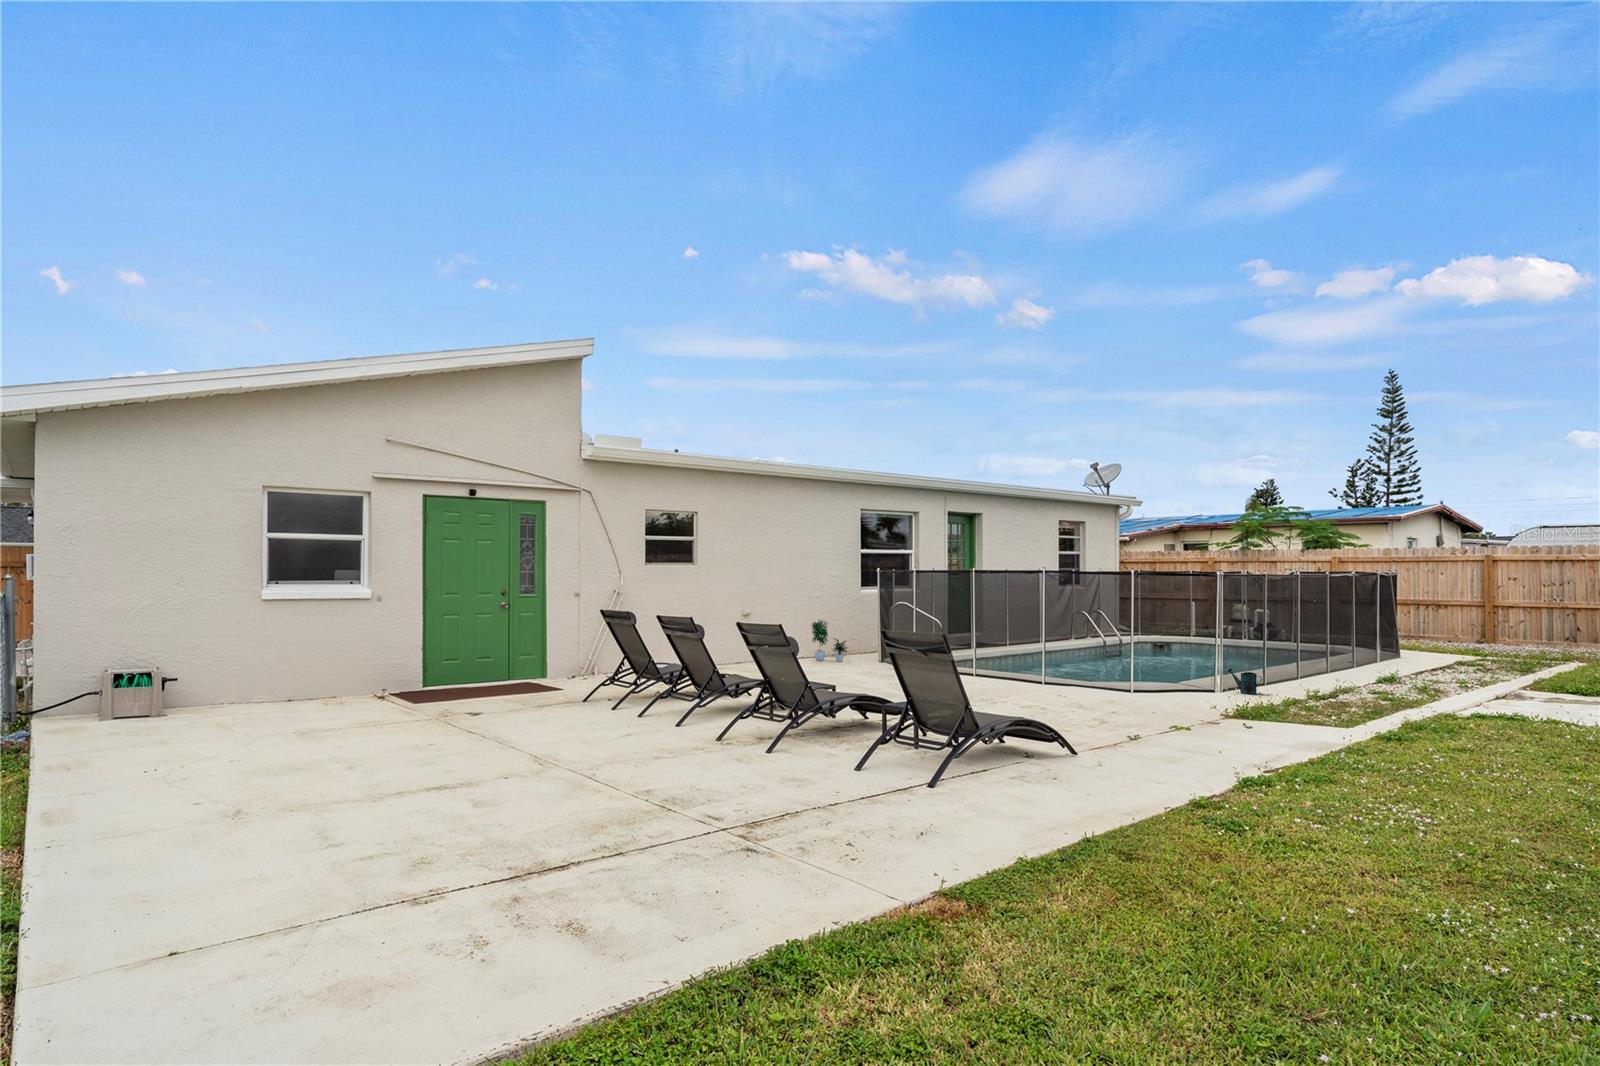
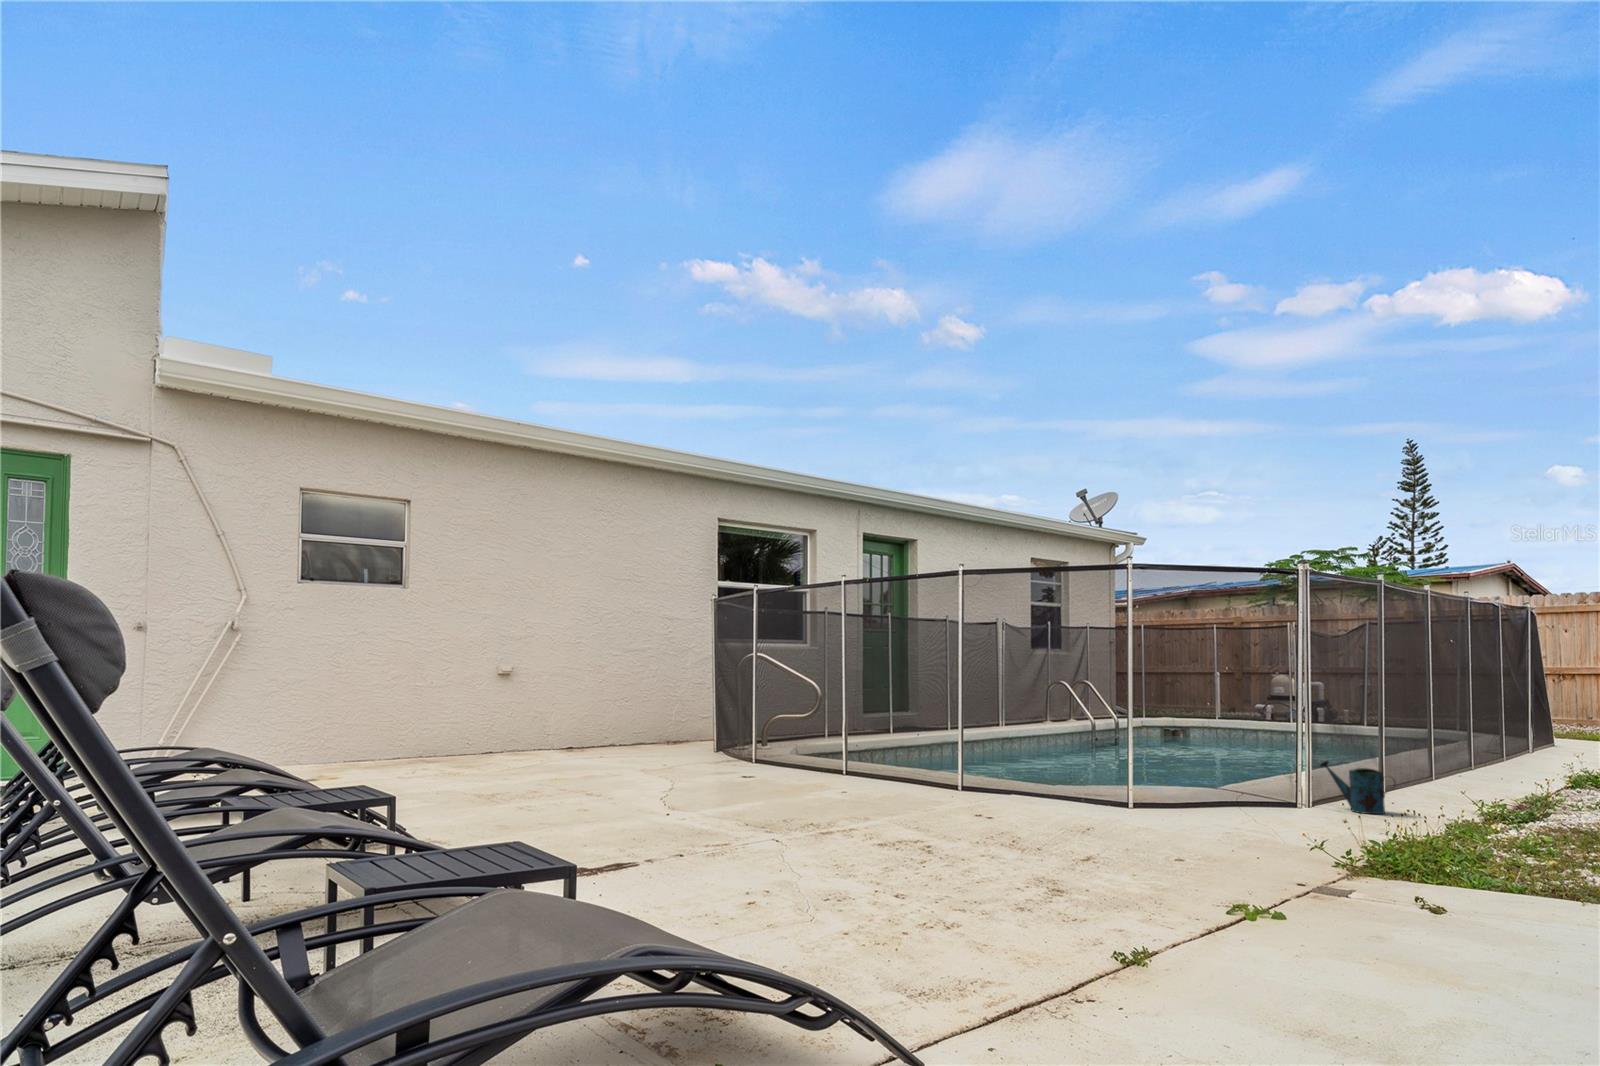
potted plant: present [812,621,847,662] -> none [624,677,682,747]

